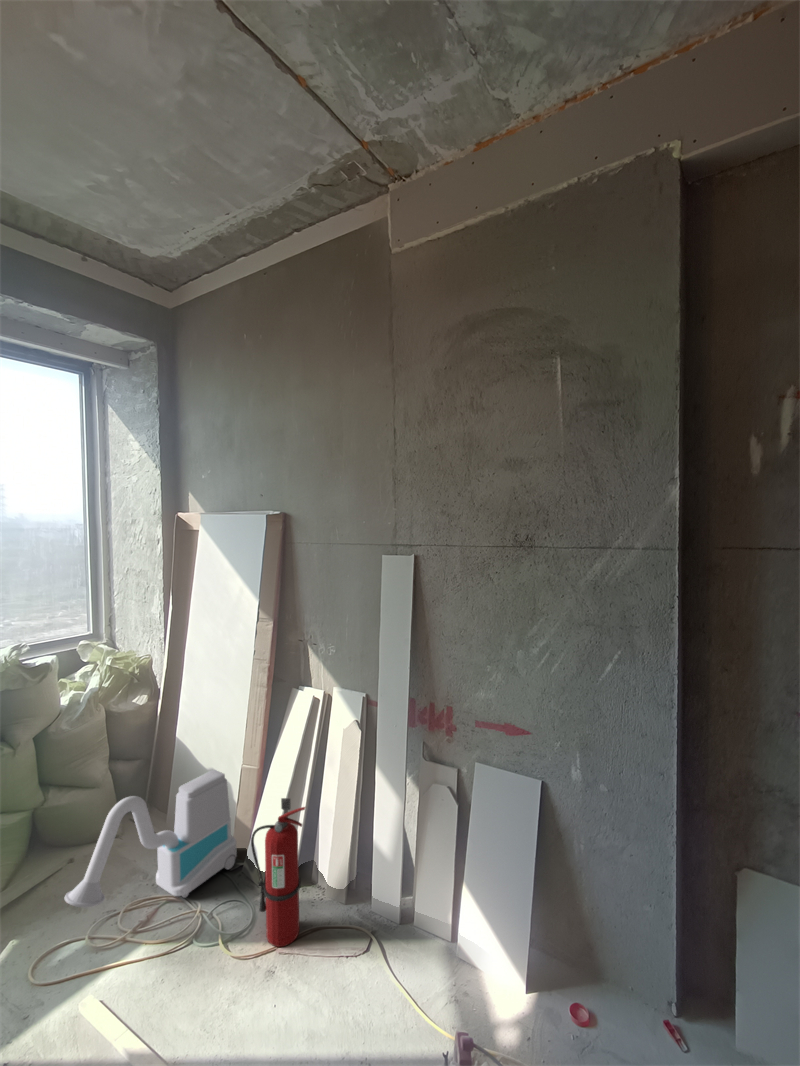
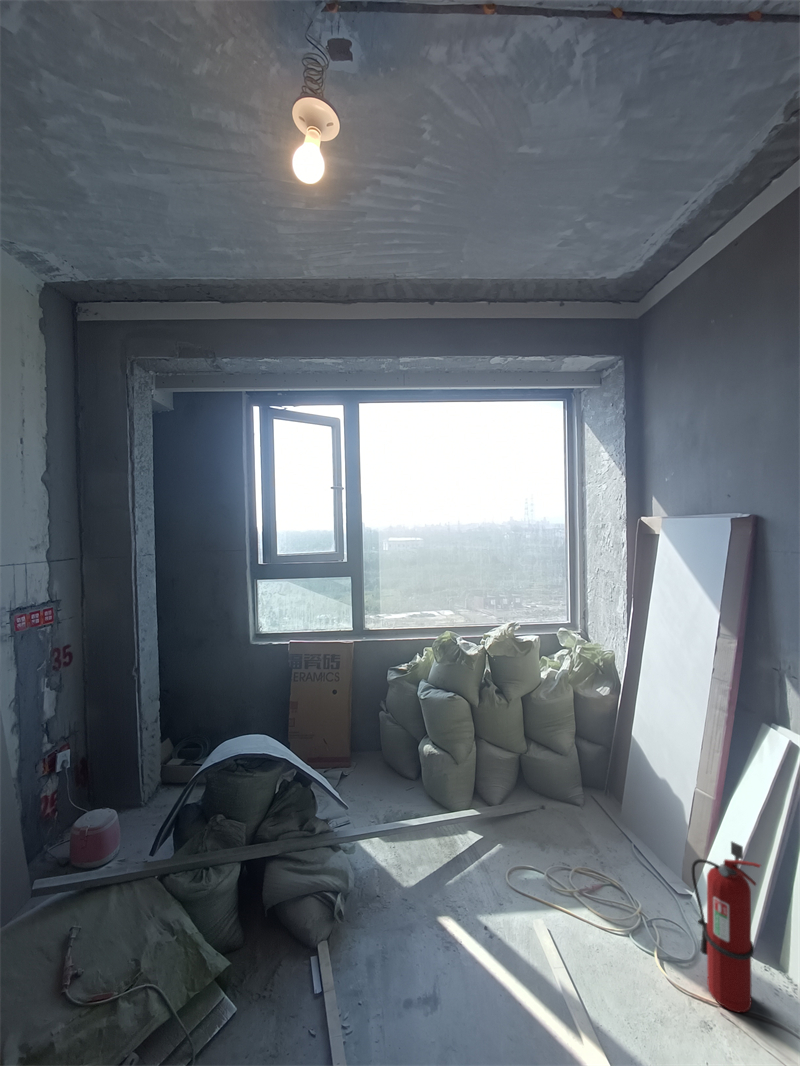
vacuum cleaner: present [65,770,237,907] -> none [528,770,687,891]

